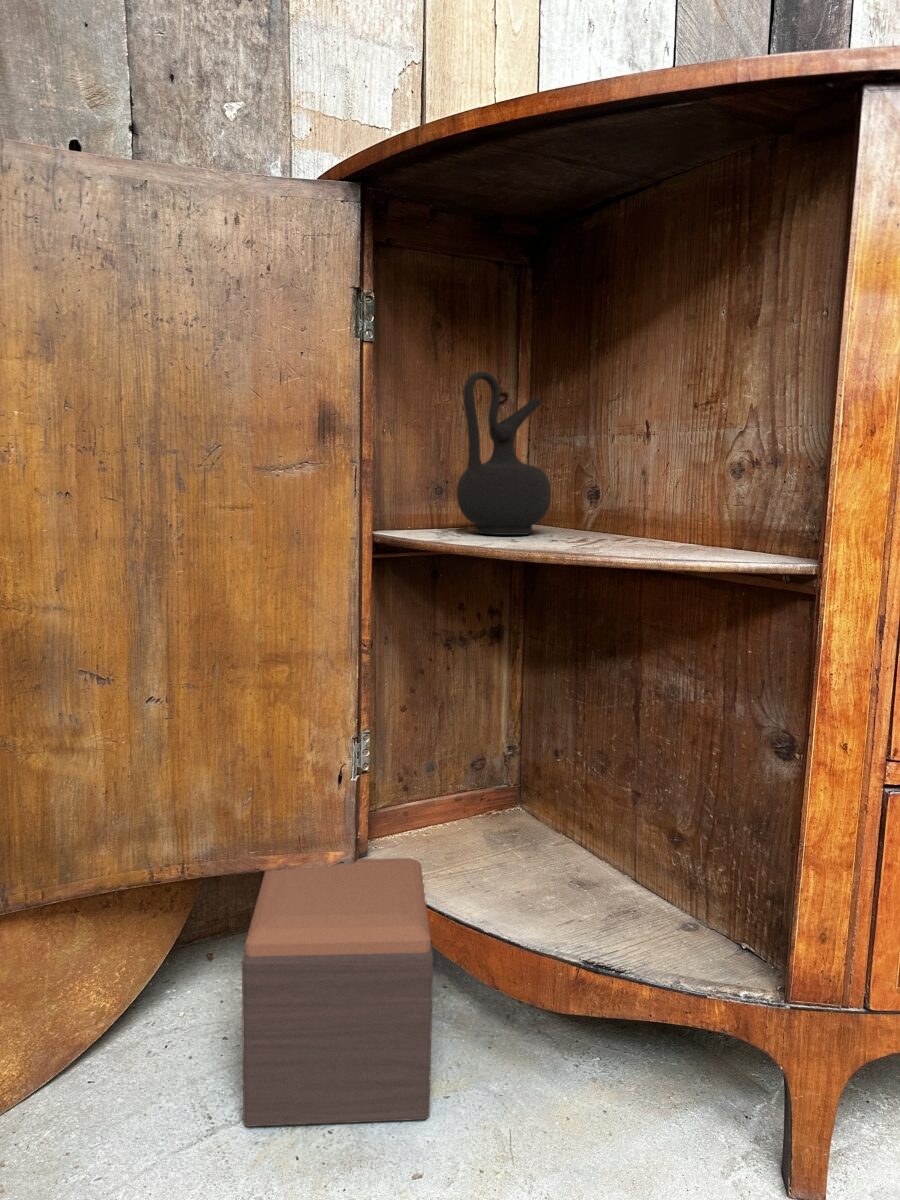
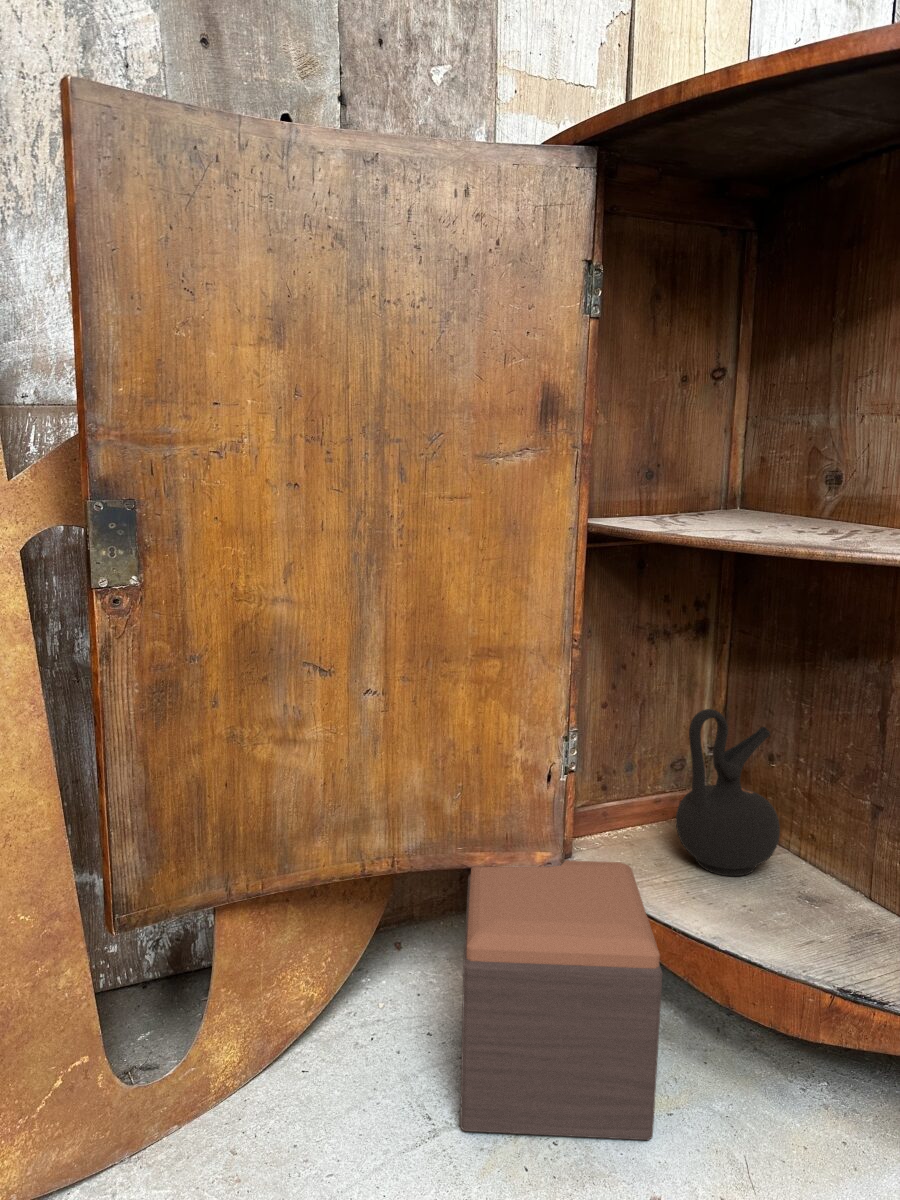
ceramic jug: present [457,371,551,535] -> present [676,709,780,876]

